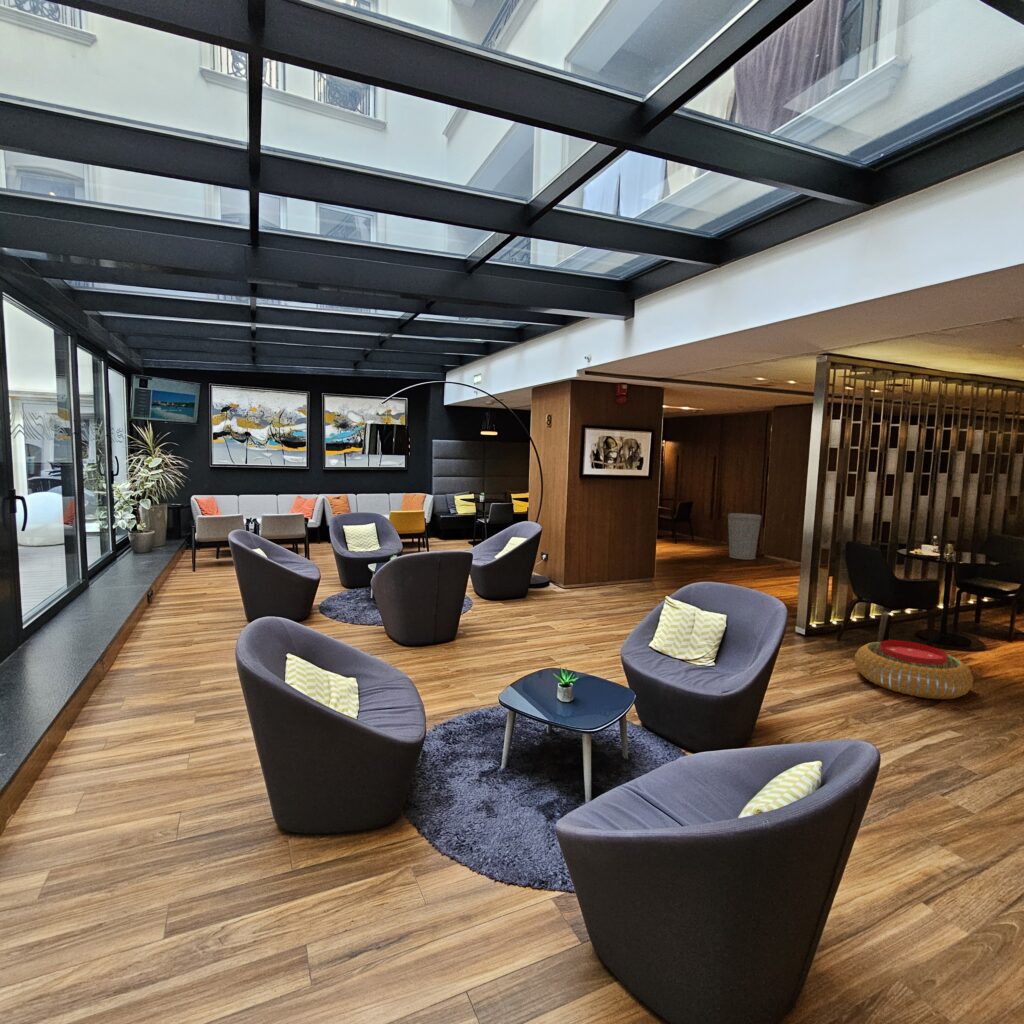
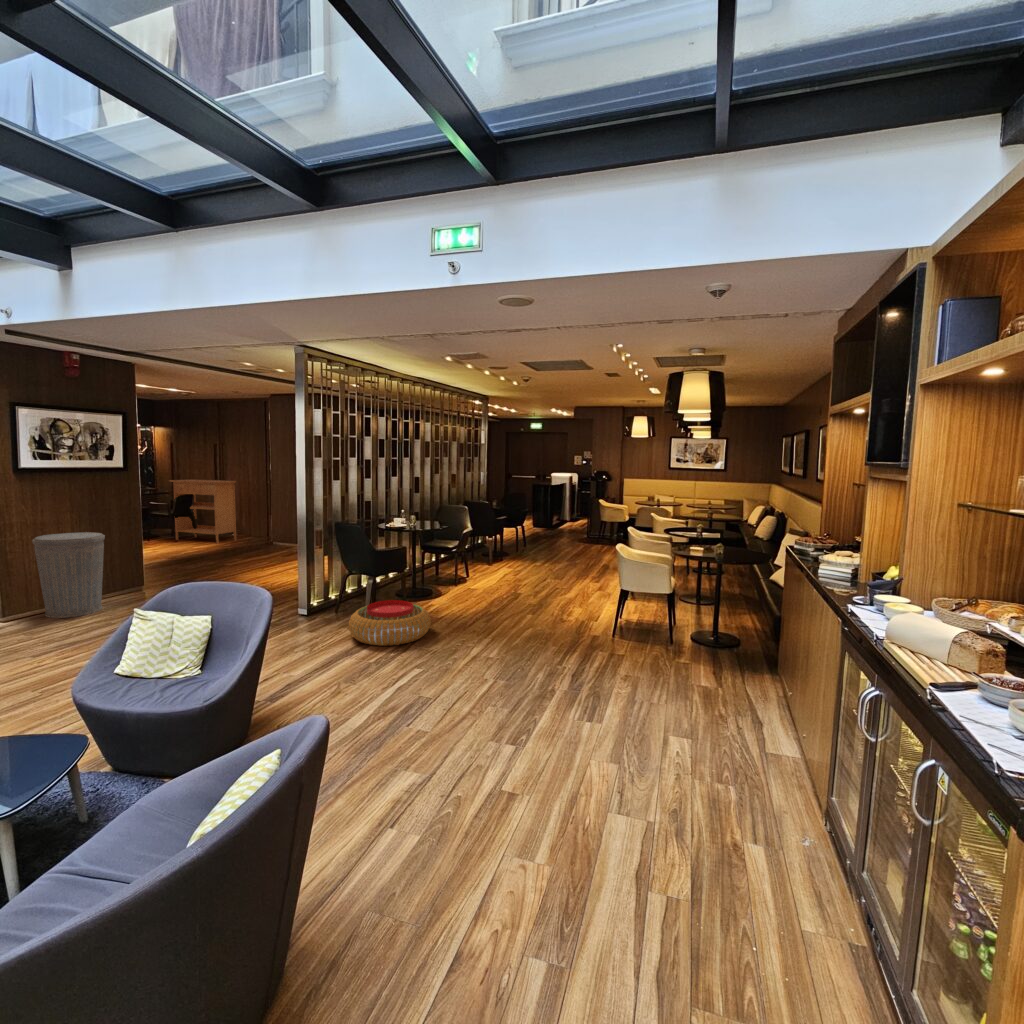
console table: none [672,489,730,550] -> present [170,480,236,543]
trash can: present [728,513,762,559] -> present [32,532,105,618]

